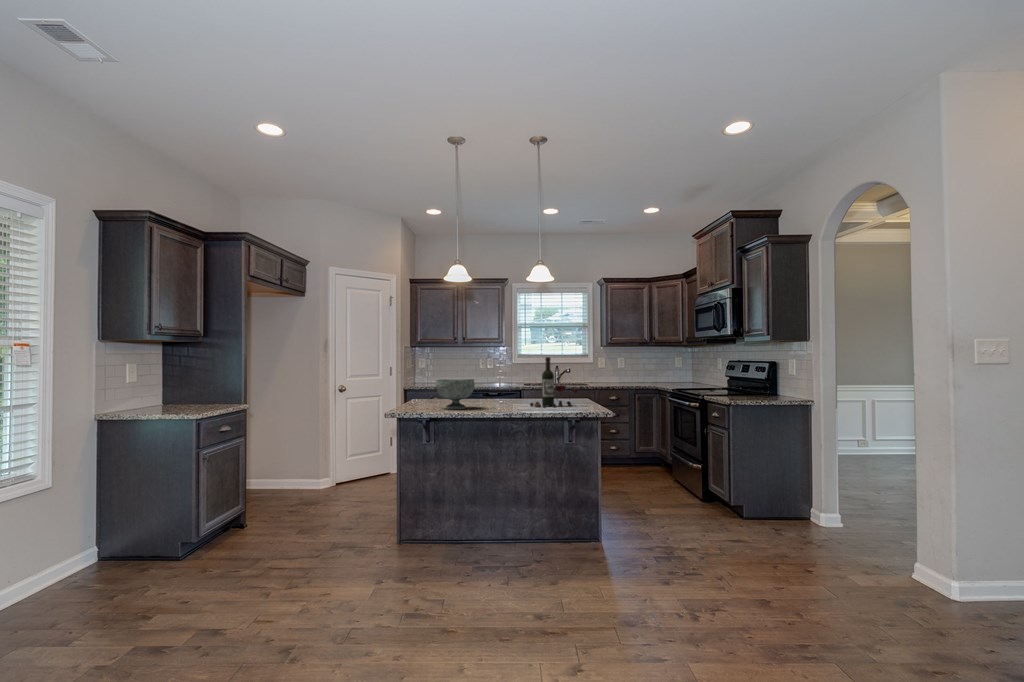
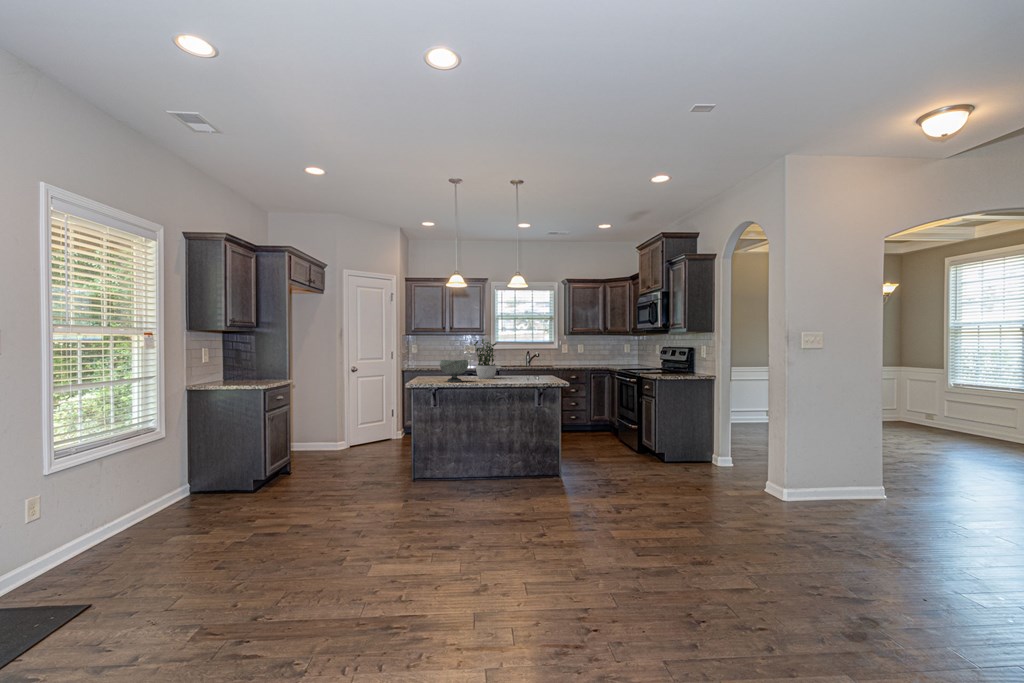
potted plant: none [481,351,517,404] -> present [474,339,496,379]
wine bottle: present [530,357,580,407] -> none [509,344,546,381]

